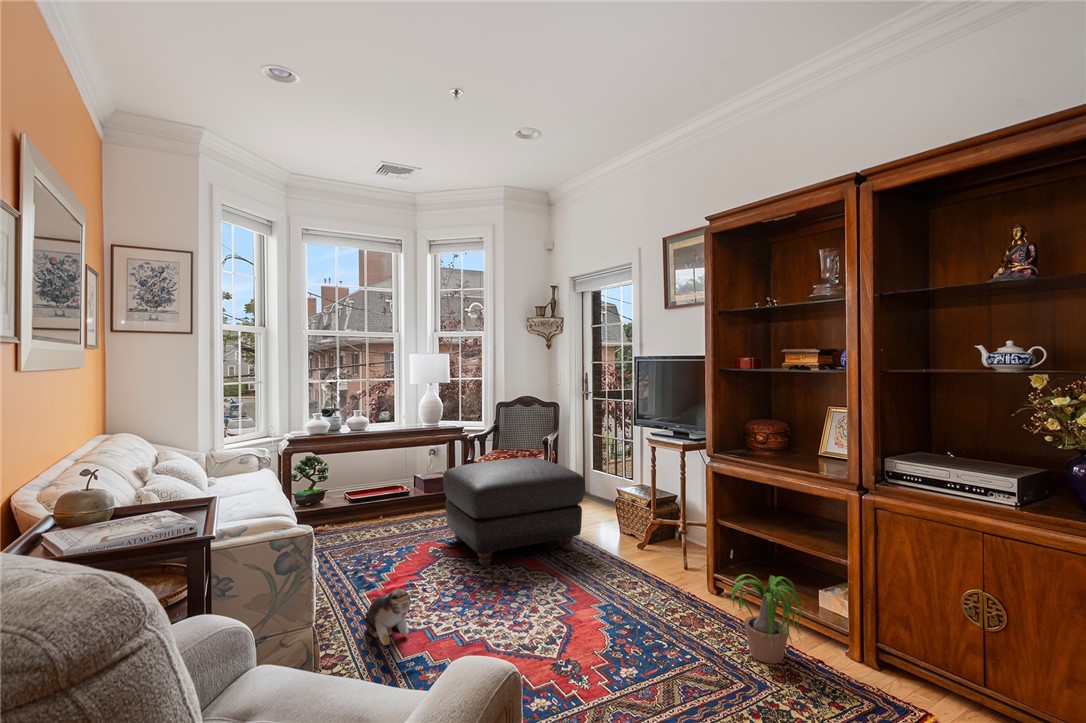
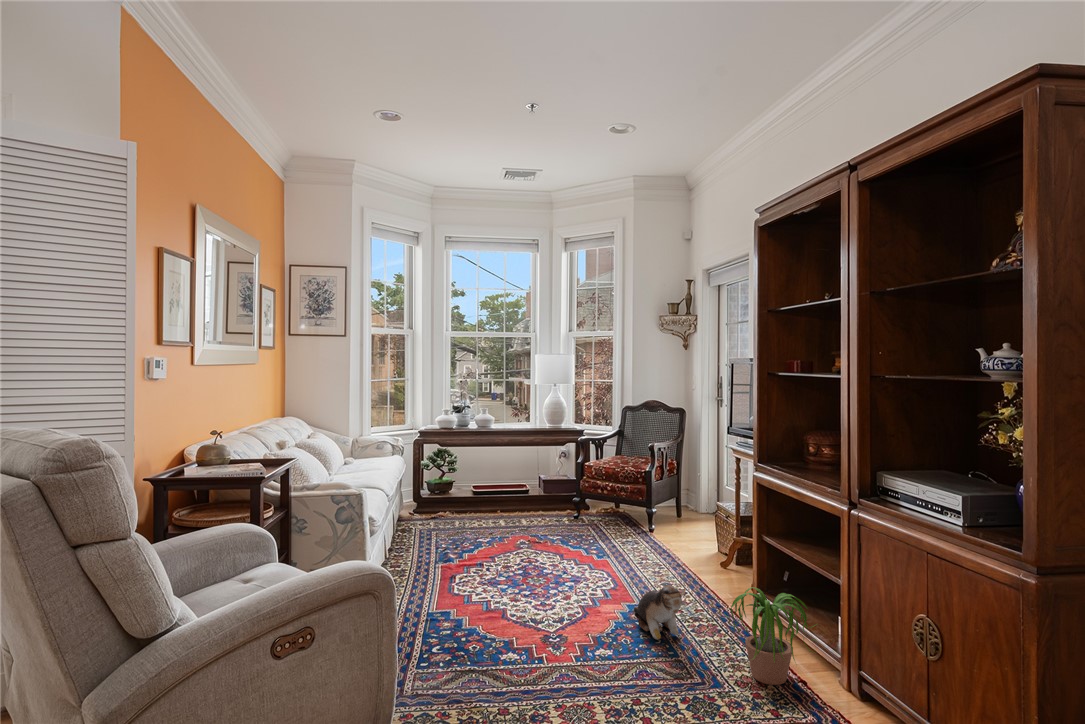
ottoman: present [443,458,585,566] -> none [537,462,668,561]
plush toy: present [365,589,414,645] -> present [634,585,686,640]

